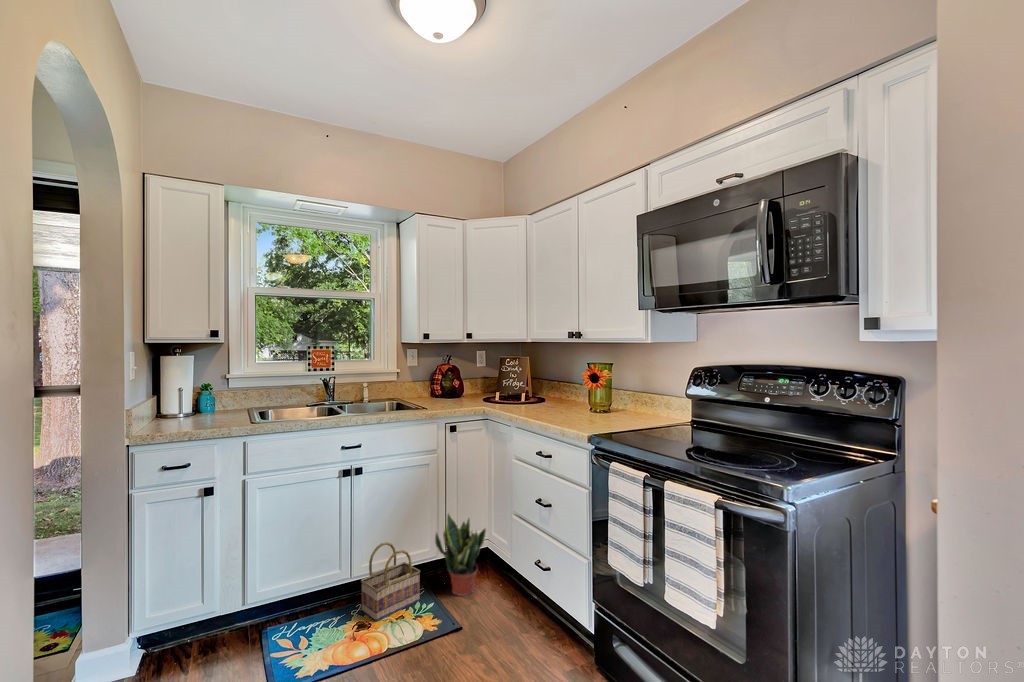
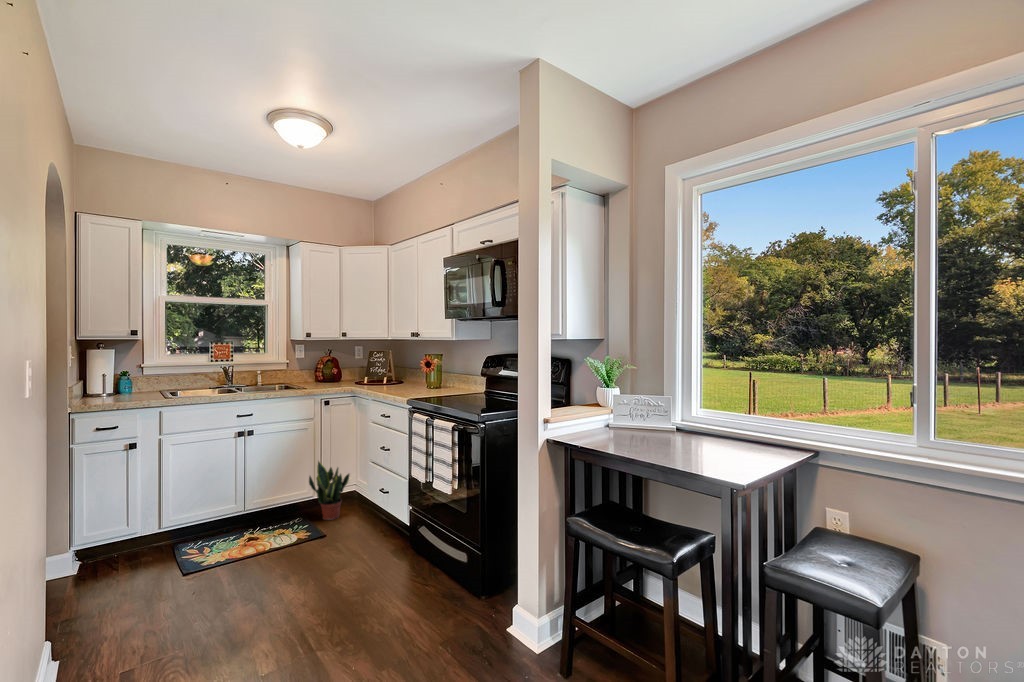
basket: present [361,542,420,621] -> none [251,484,298,536]

